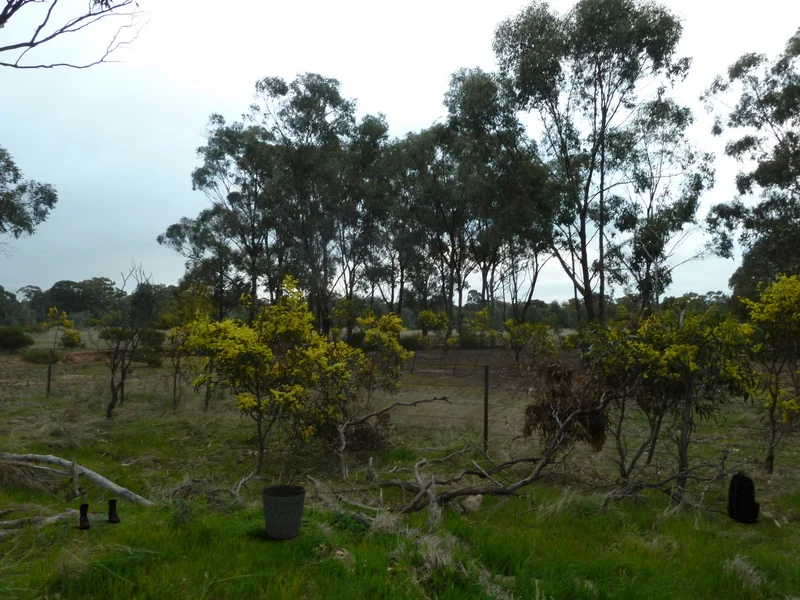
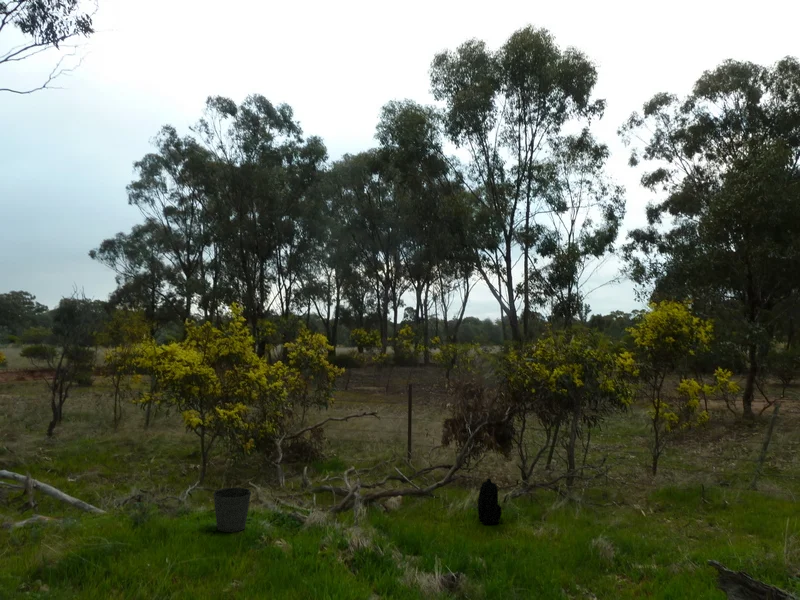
backpack: present [726,471,760,522] -> present [478,478,502,524]
boots: present [79,499,120,528] -> none [53,504,89,529]

